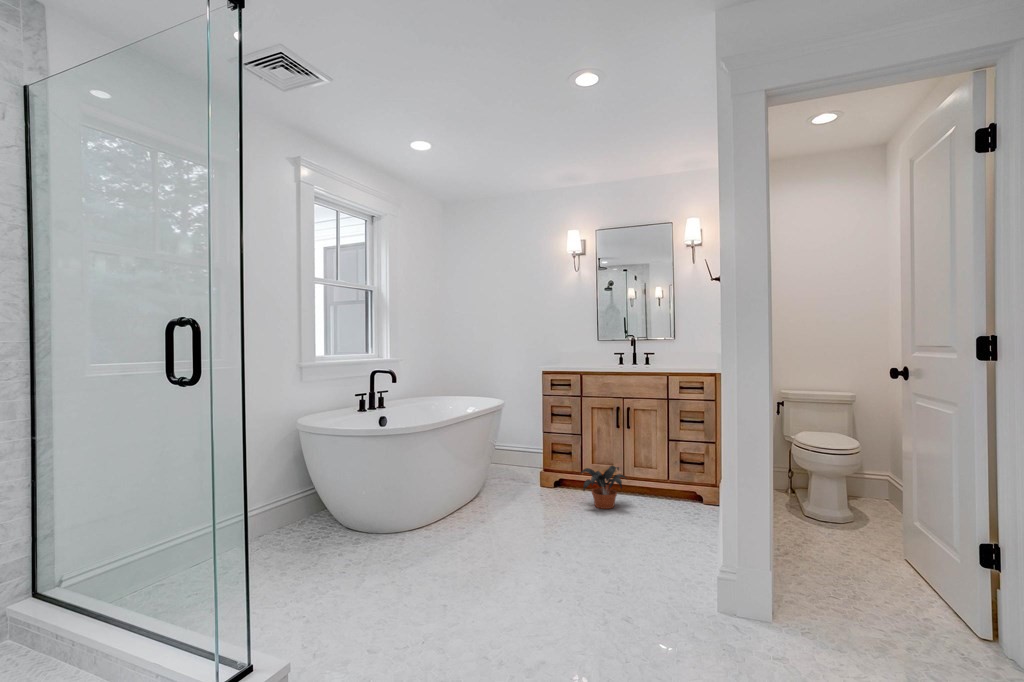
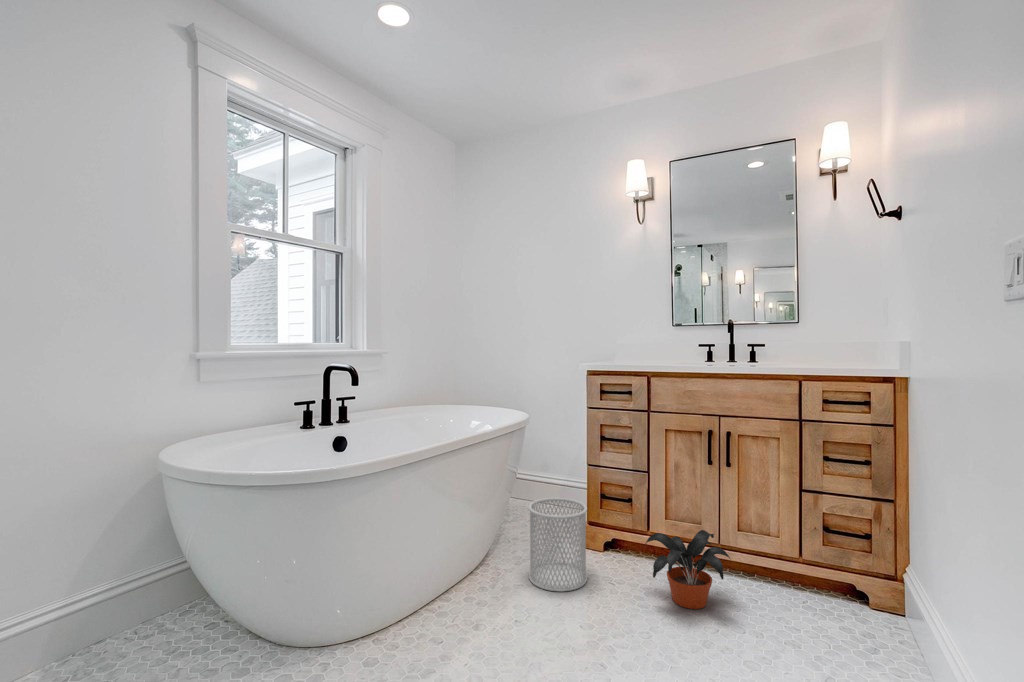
wastebasket: none [508,452,544,506] -> present [529,498,587,592]

